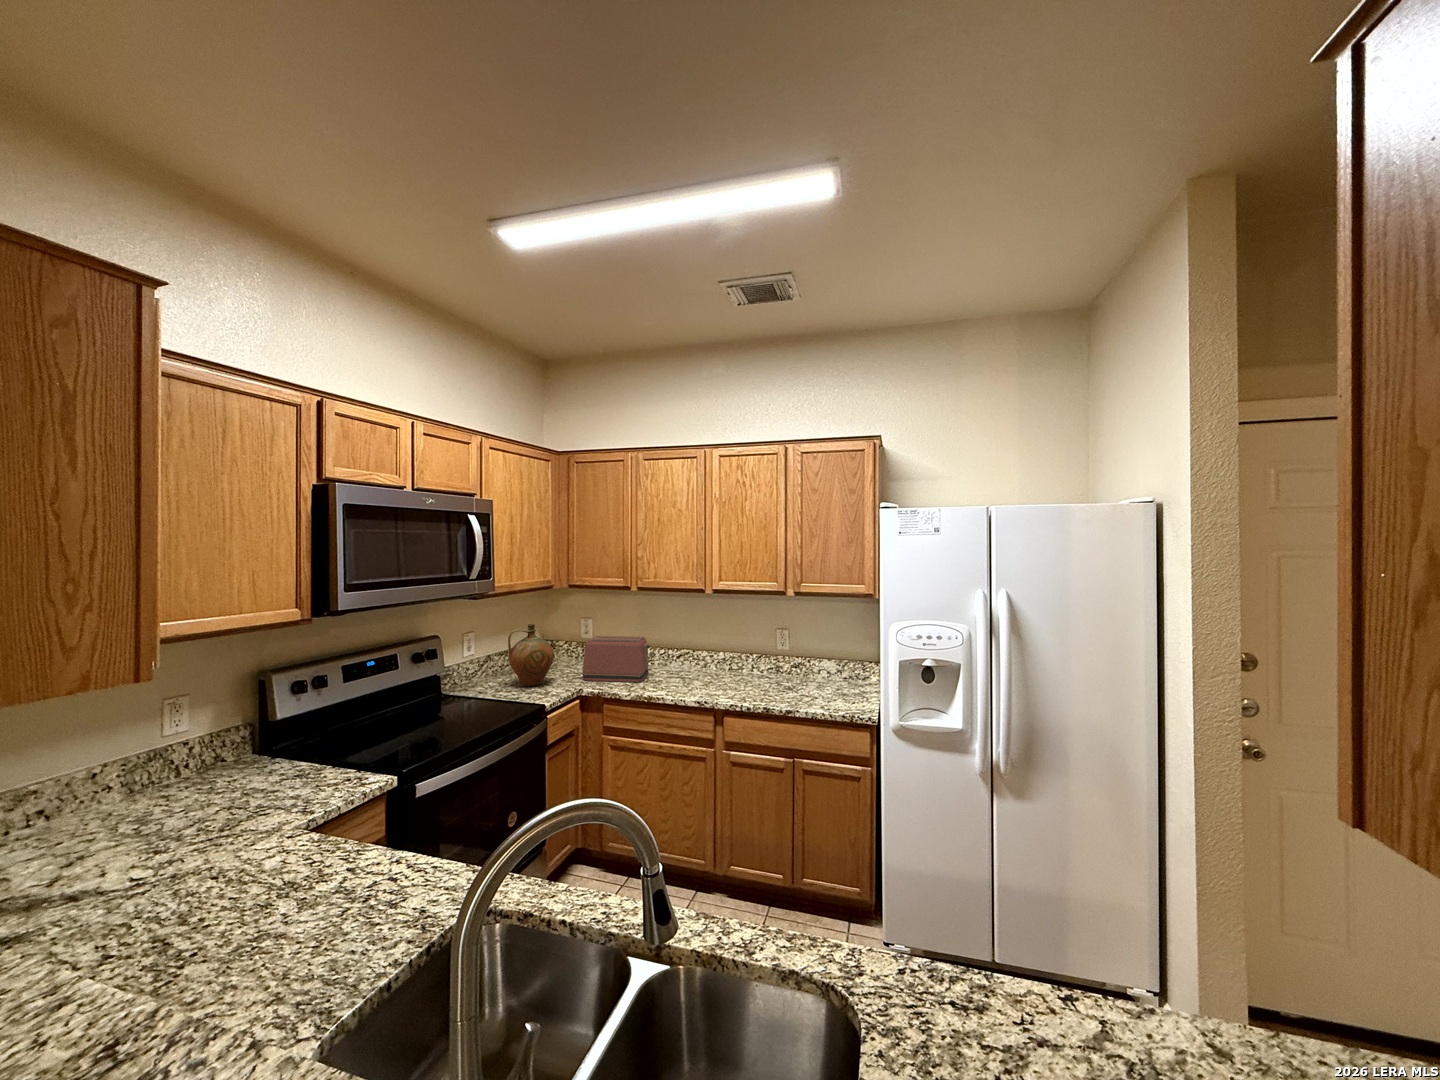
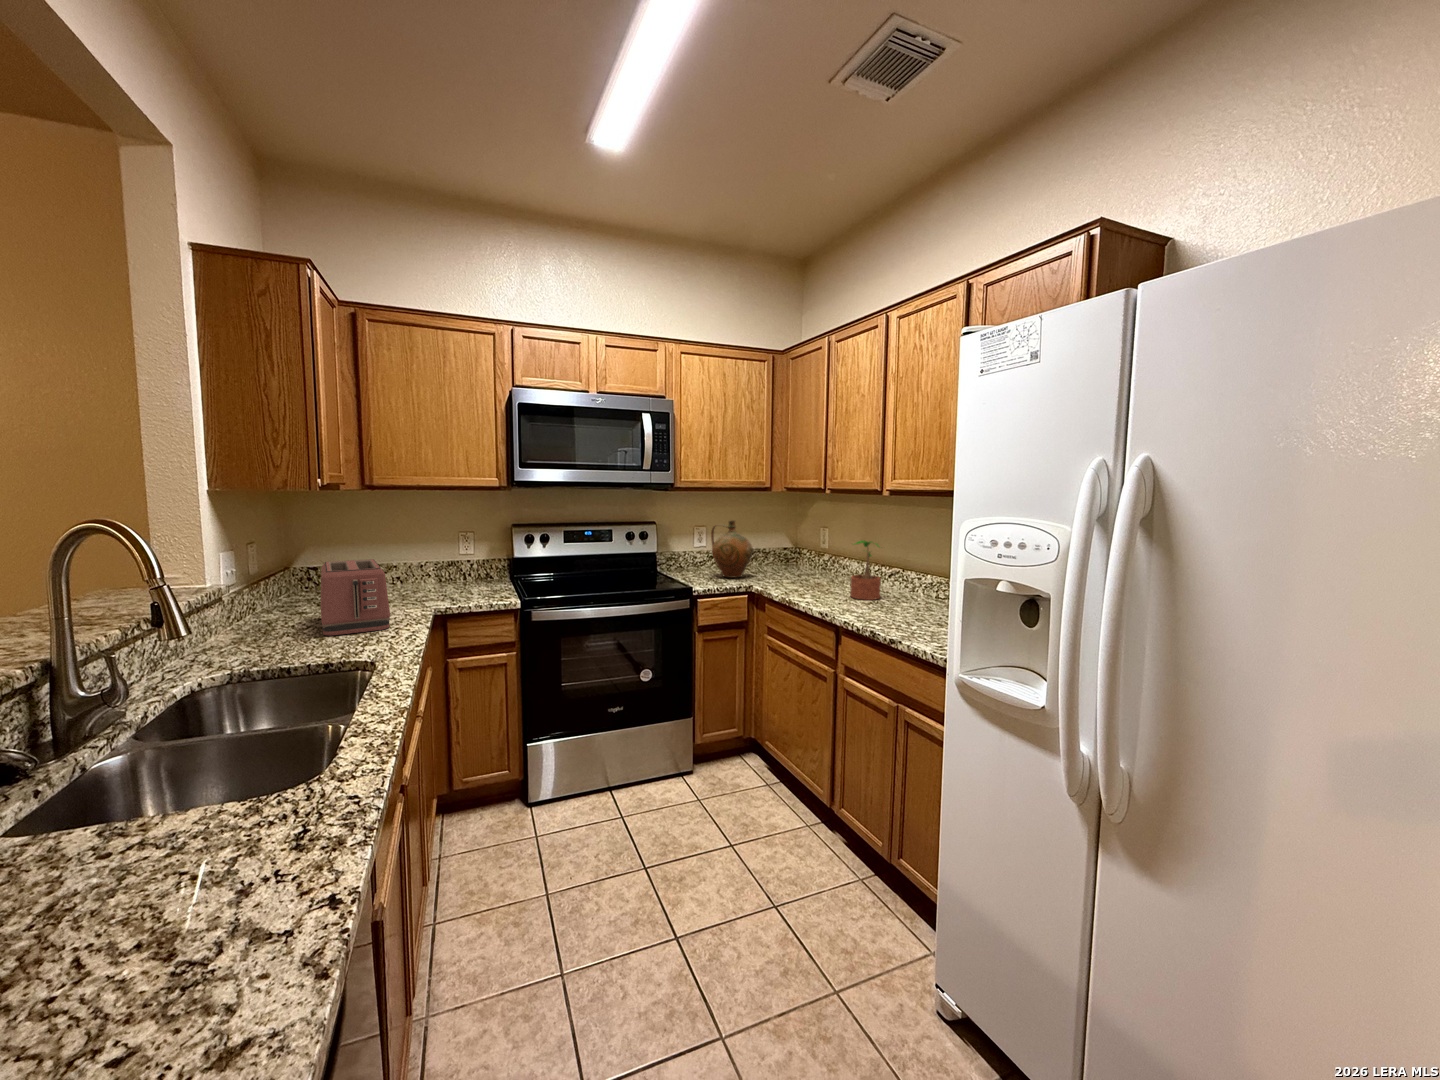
potted plant: none [673,631,698,682] -> present [850,541,881,600]
toaster: present [583,636,650,682] -> present [321,559,390,635]

